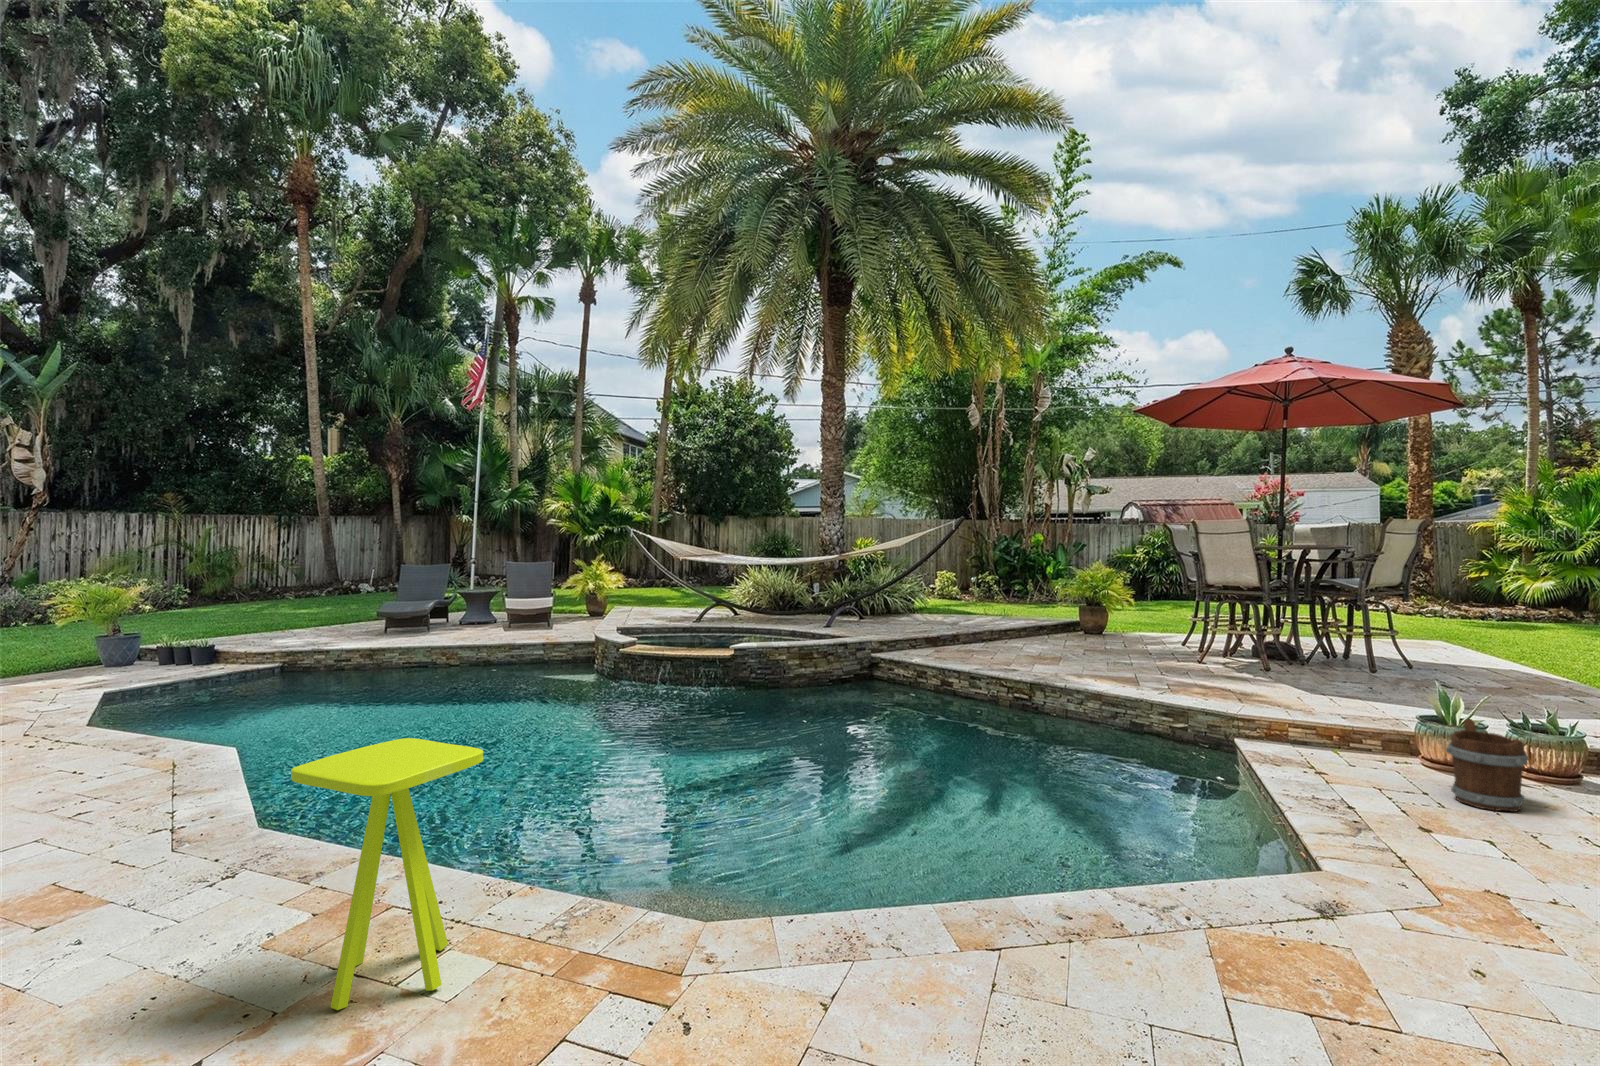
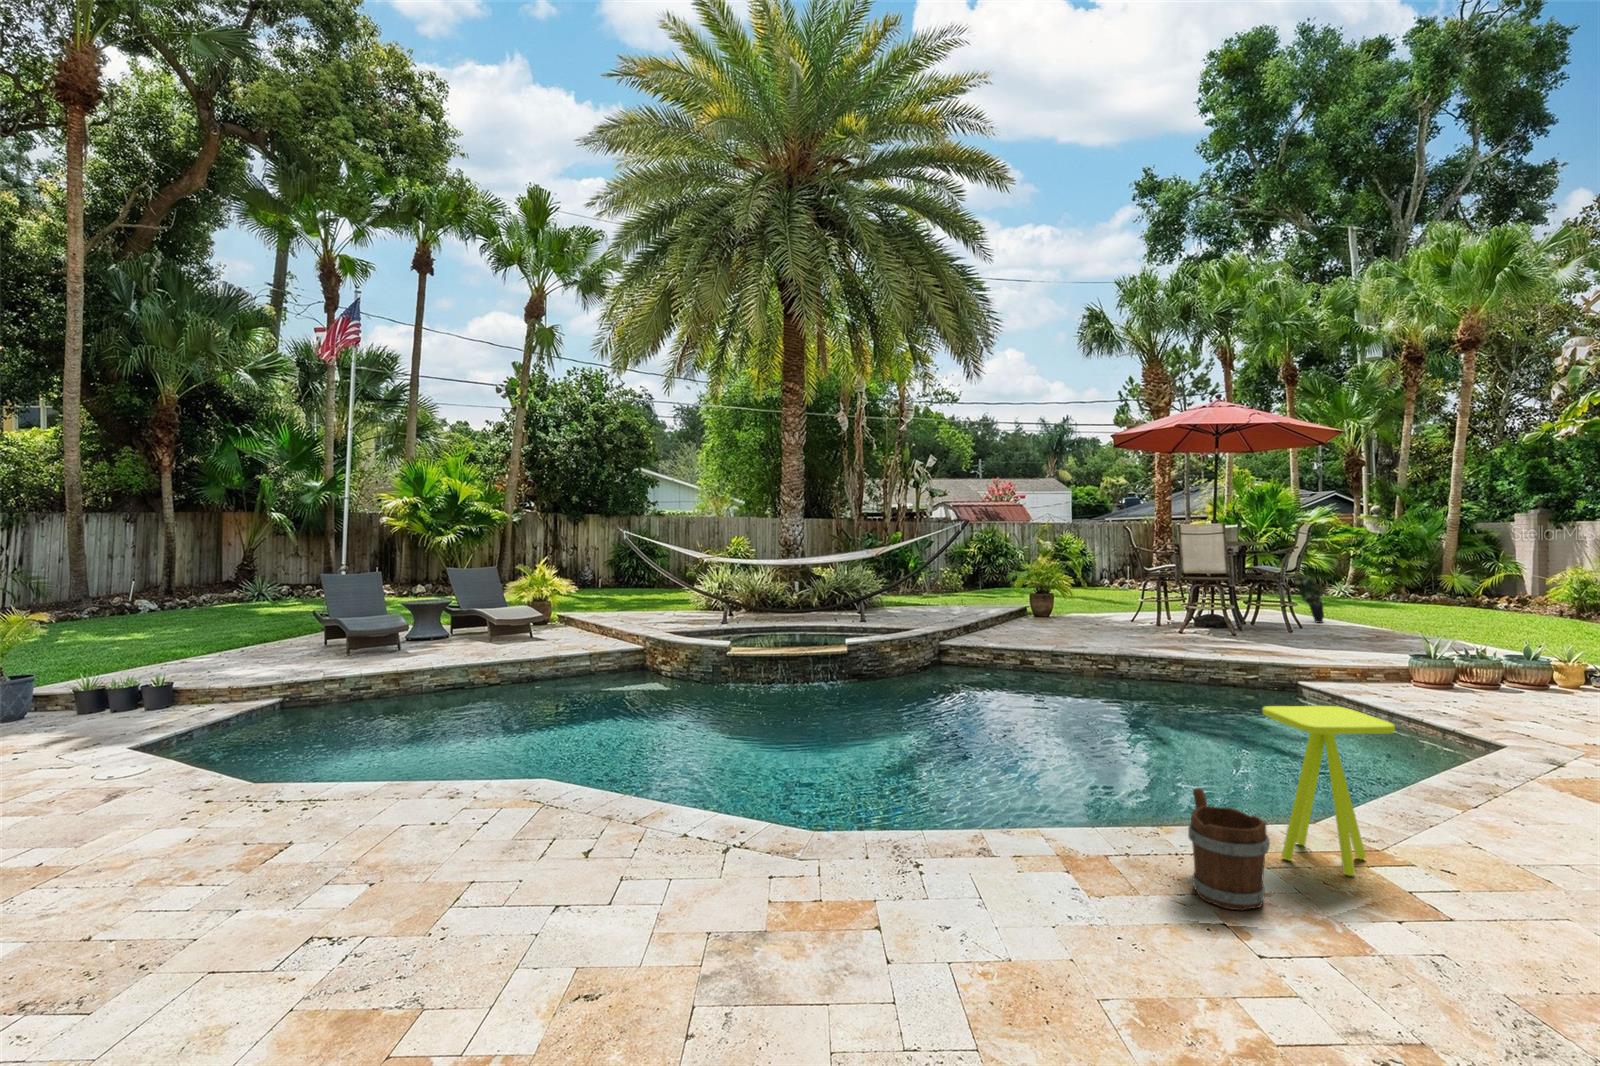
potted plant: none [1436,587,1499,666] -> present [1293,572,1326,623]
bucket: present [1446,719,1528,812] -> present [1188,788,1270,910]

